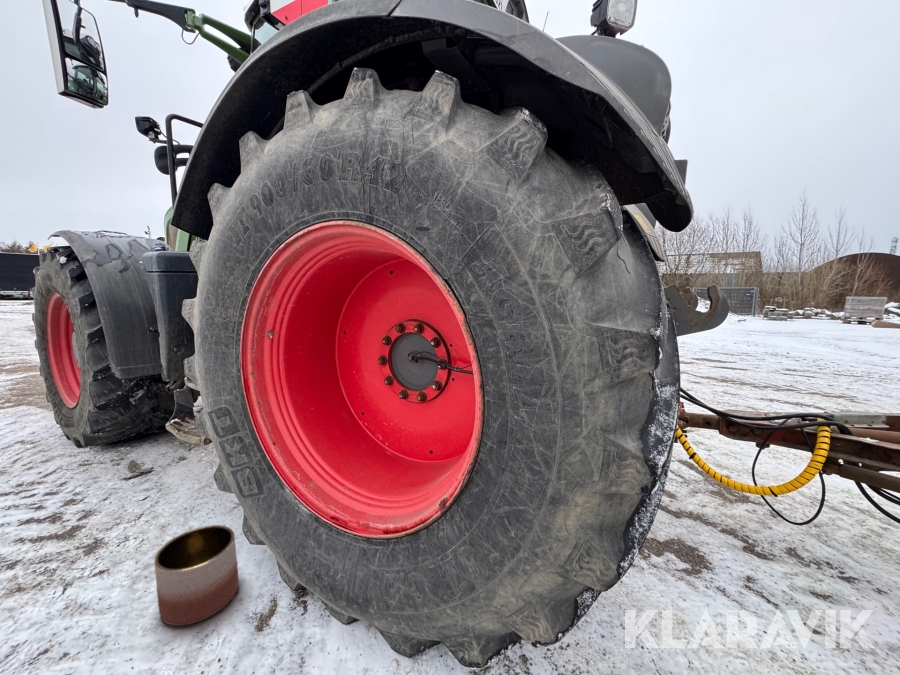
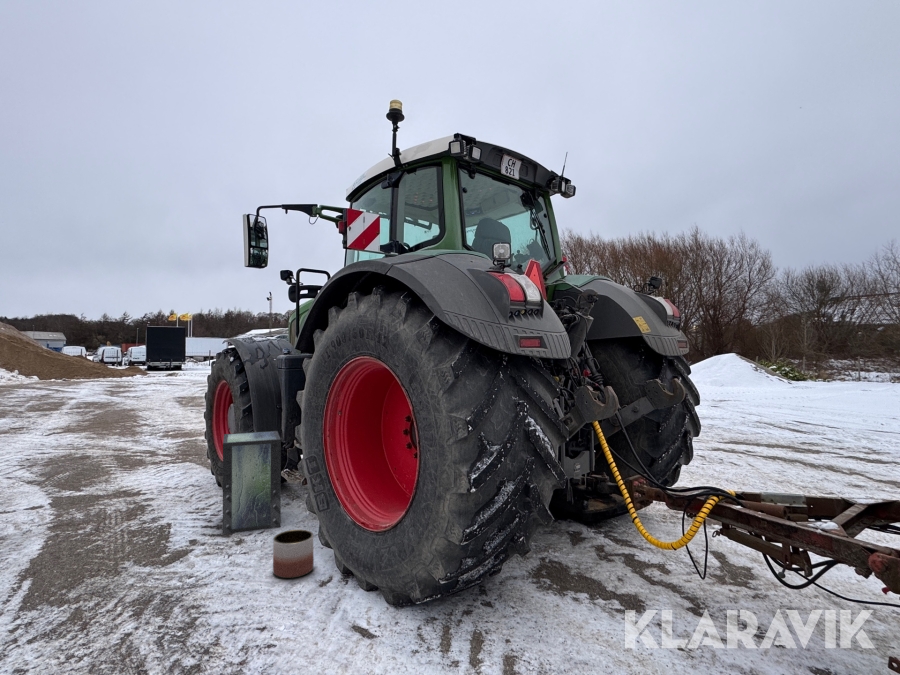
storage box: none [39,363,171,533] -> present [222,431,281,534]

